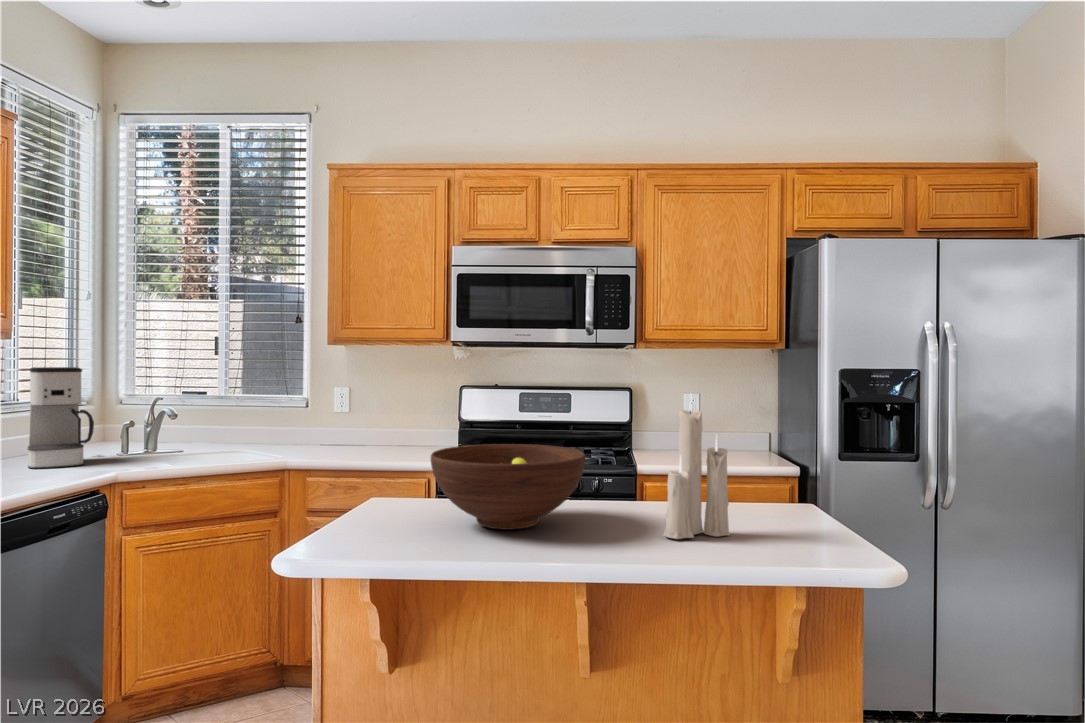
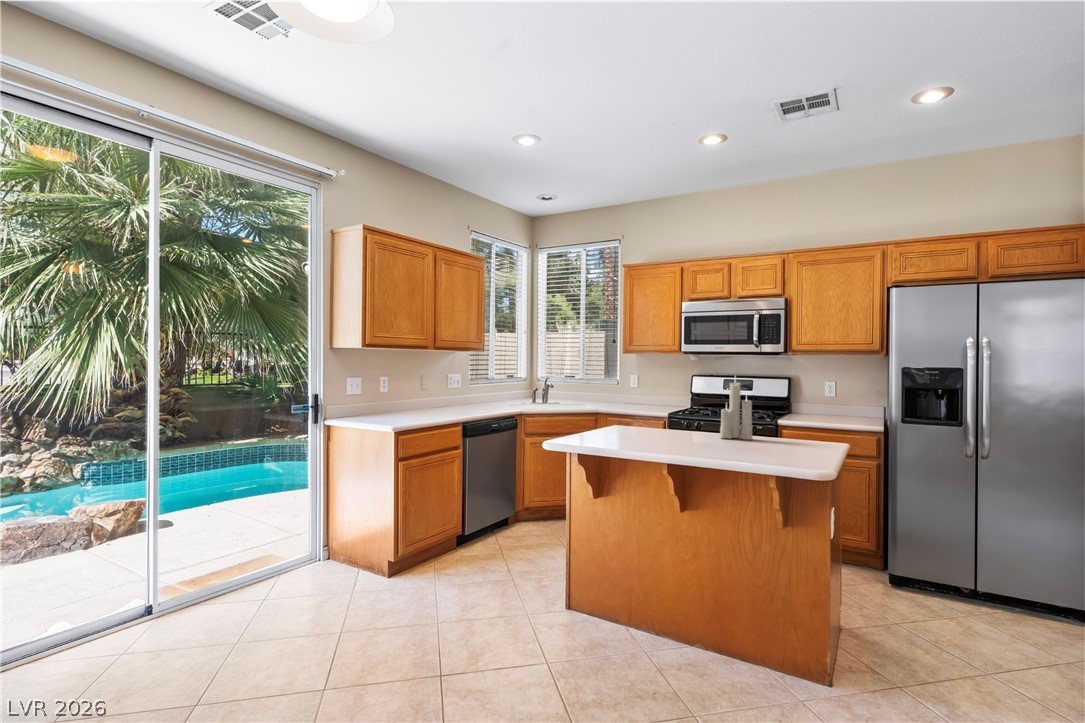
coffee maker: present [28,367,94,469] -> none [497,363,521,406]
fruit bowl: present [431,444,586,530] -> none [627,397,694,431]

